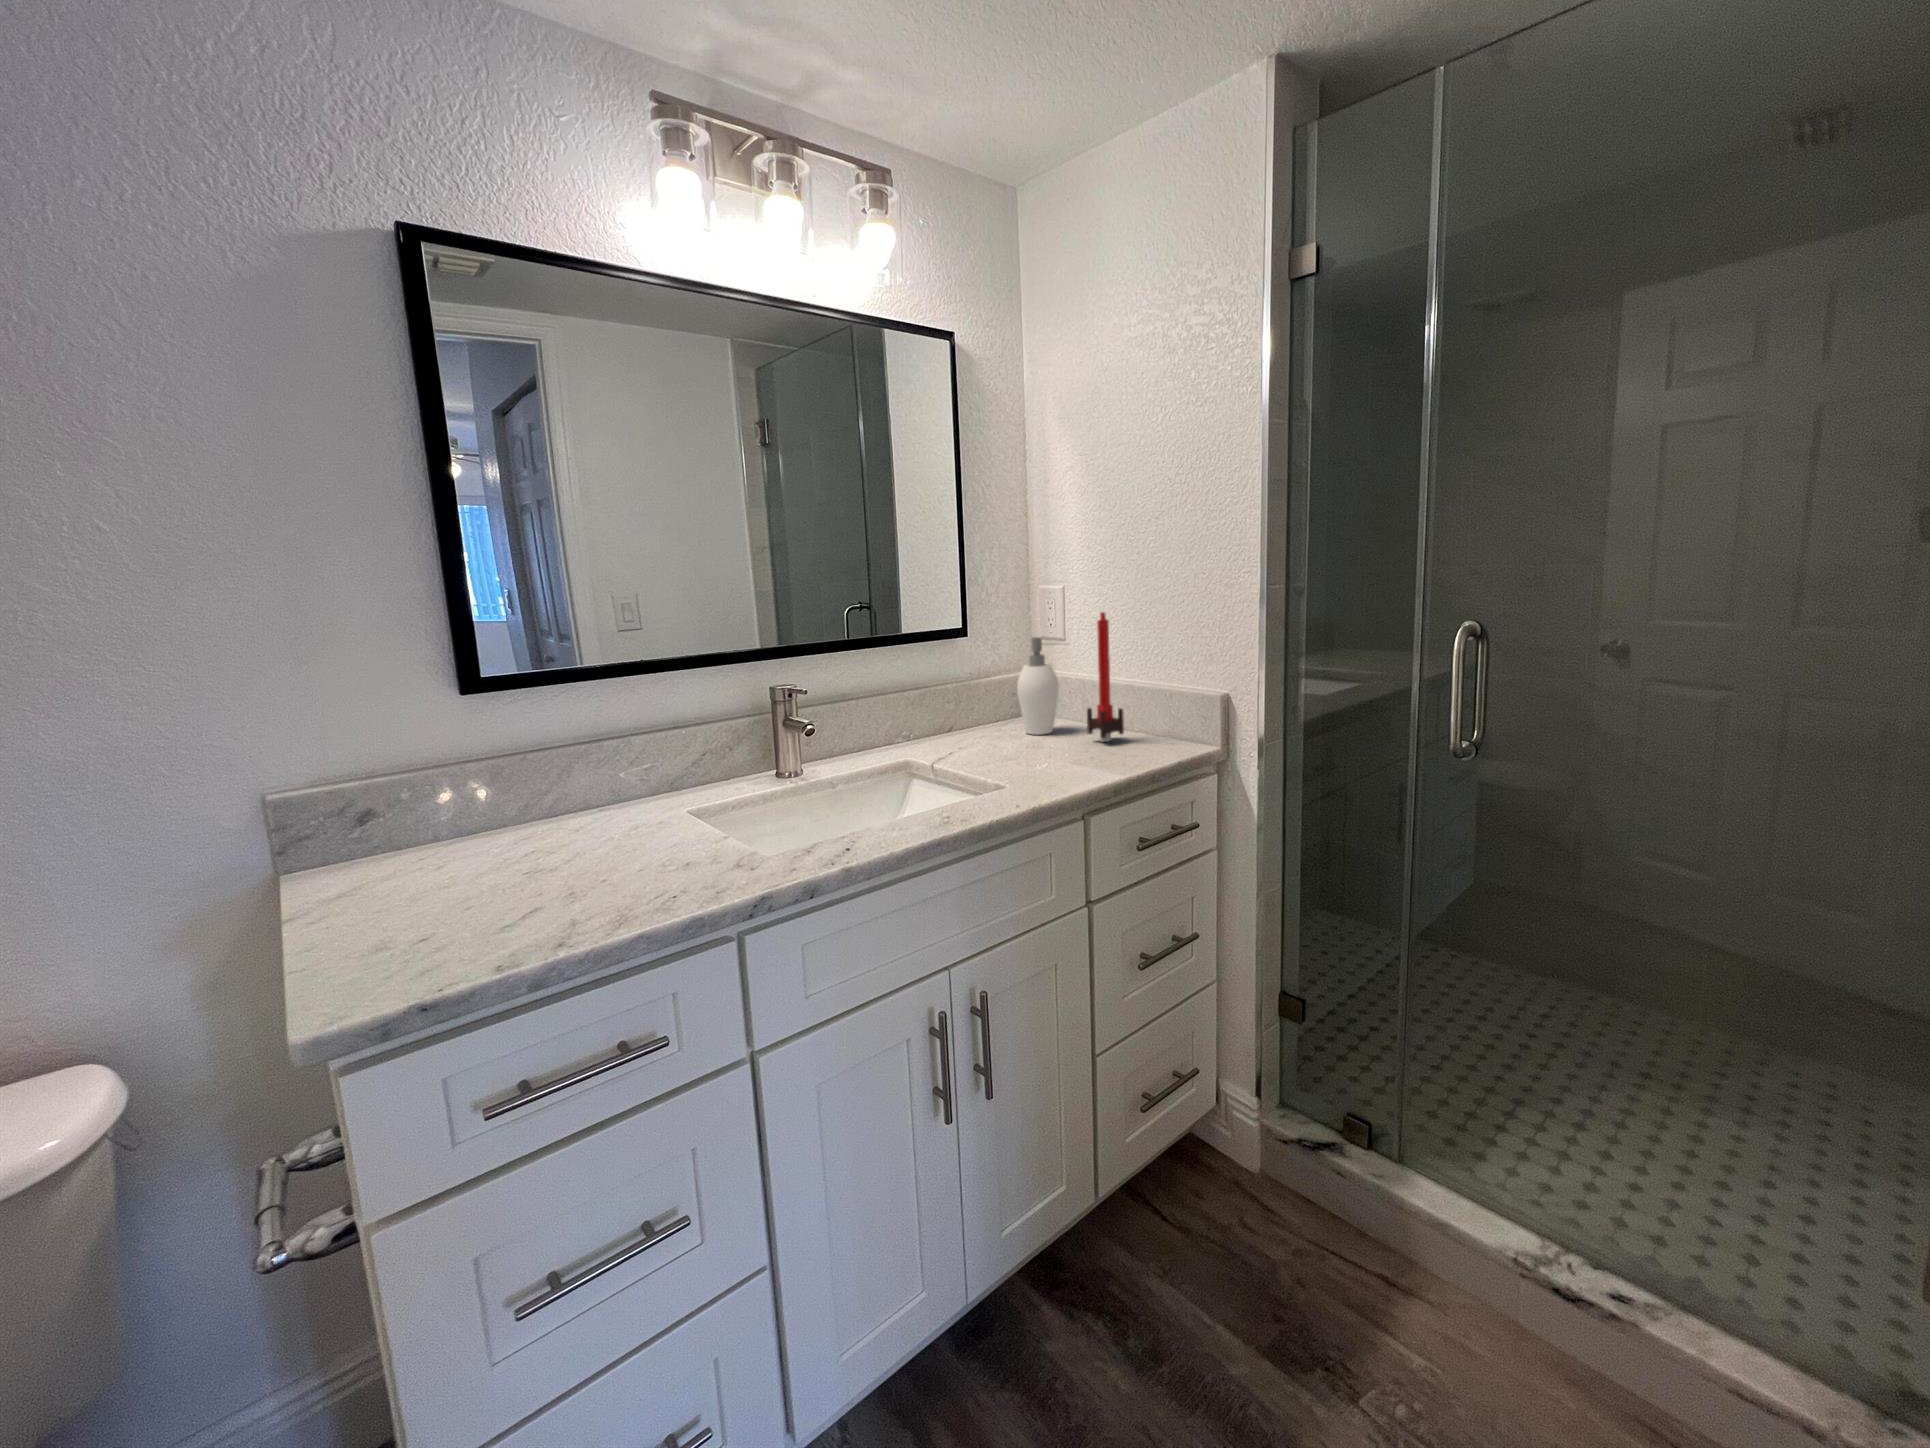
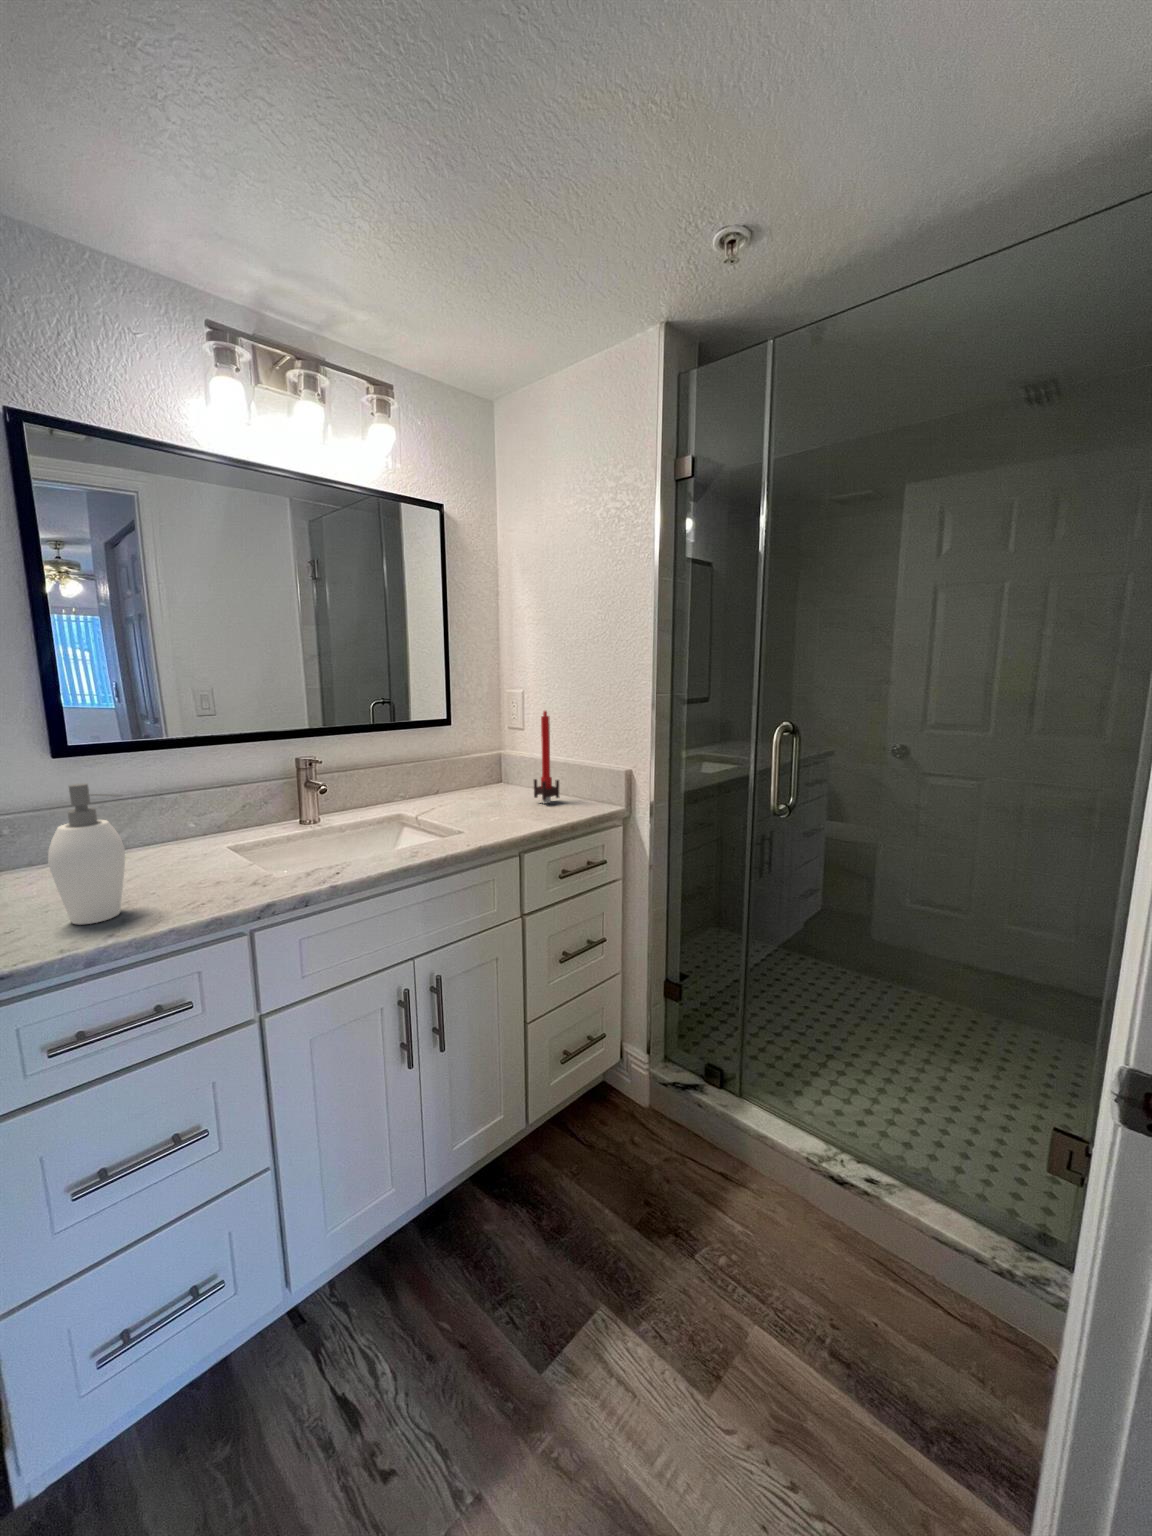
soap dispenser: present [1017,637,1059,735] -> present [48,783,125,924]

